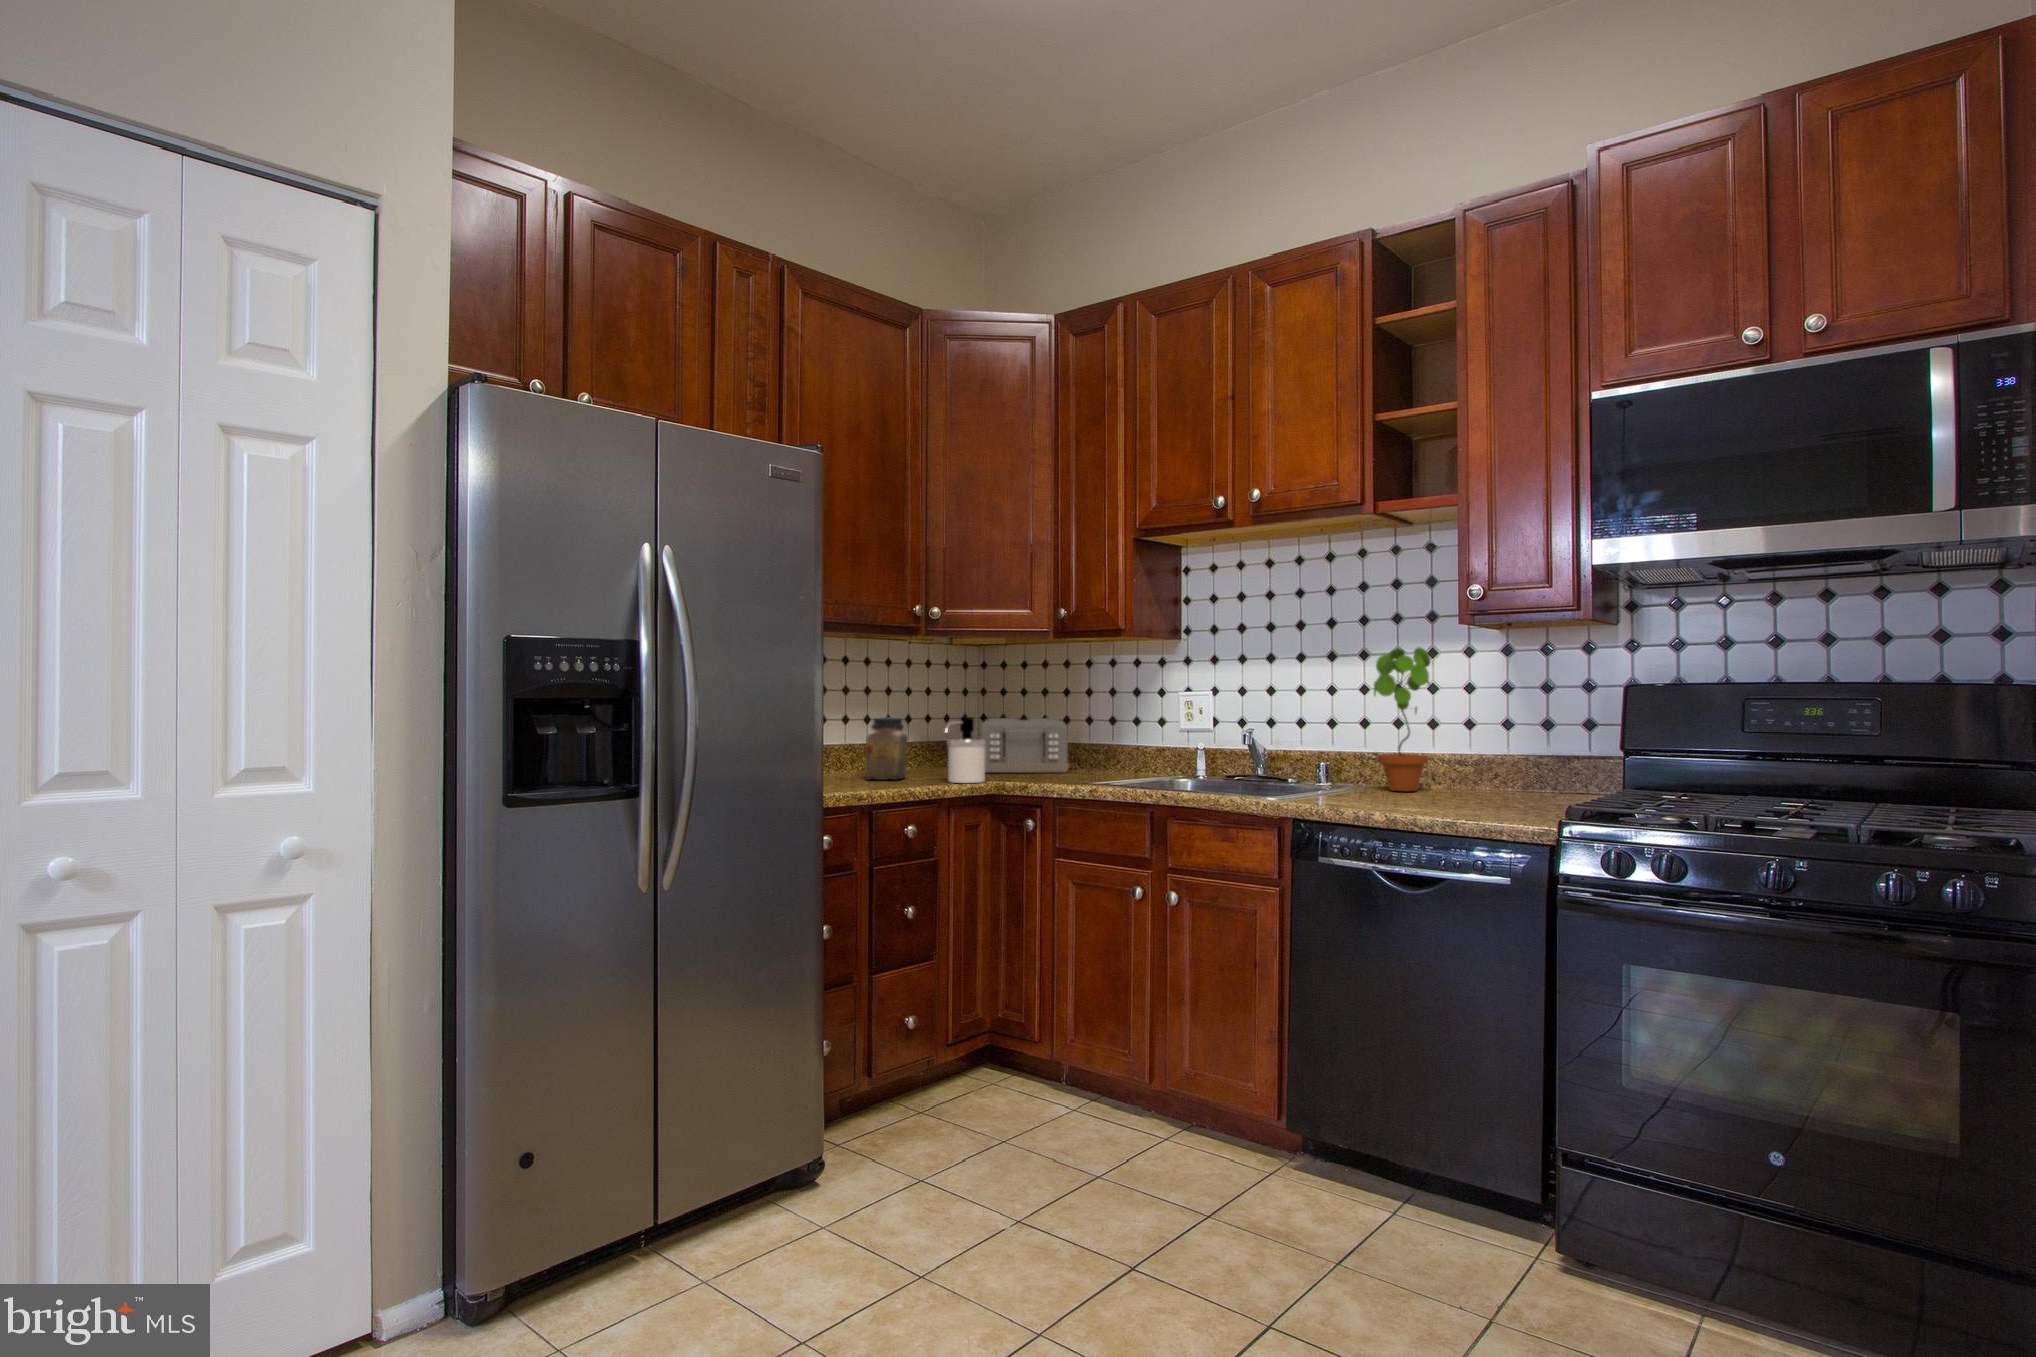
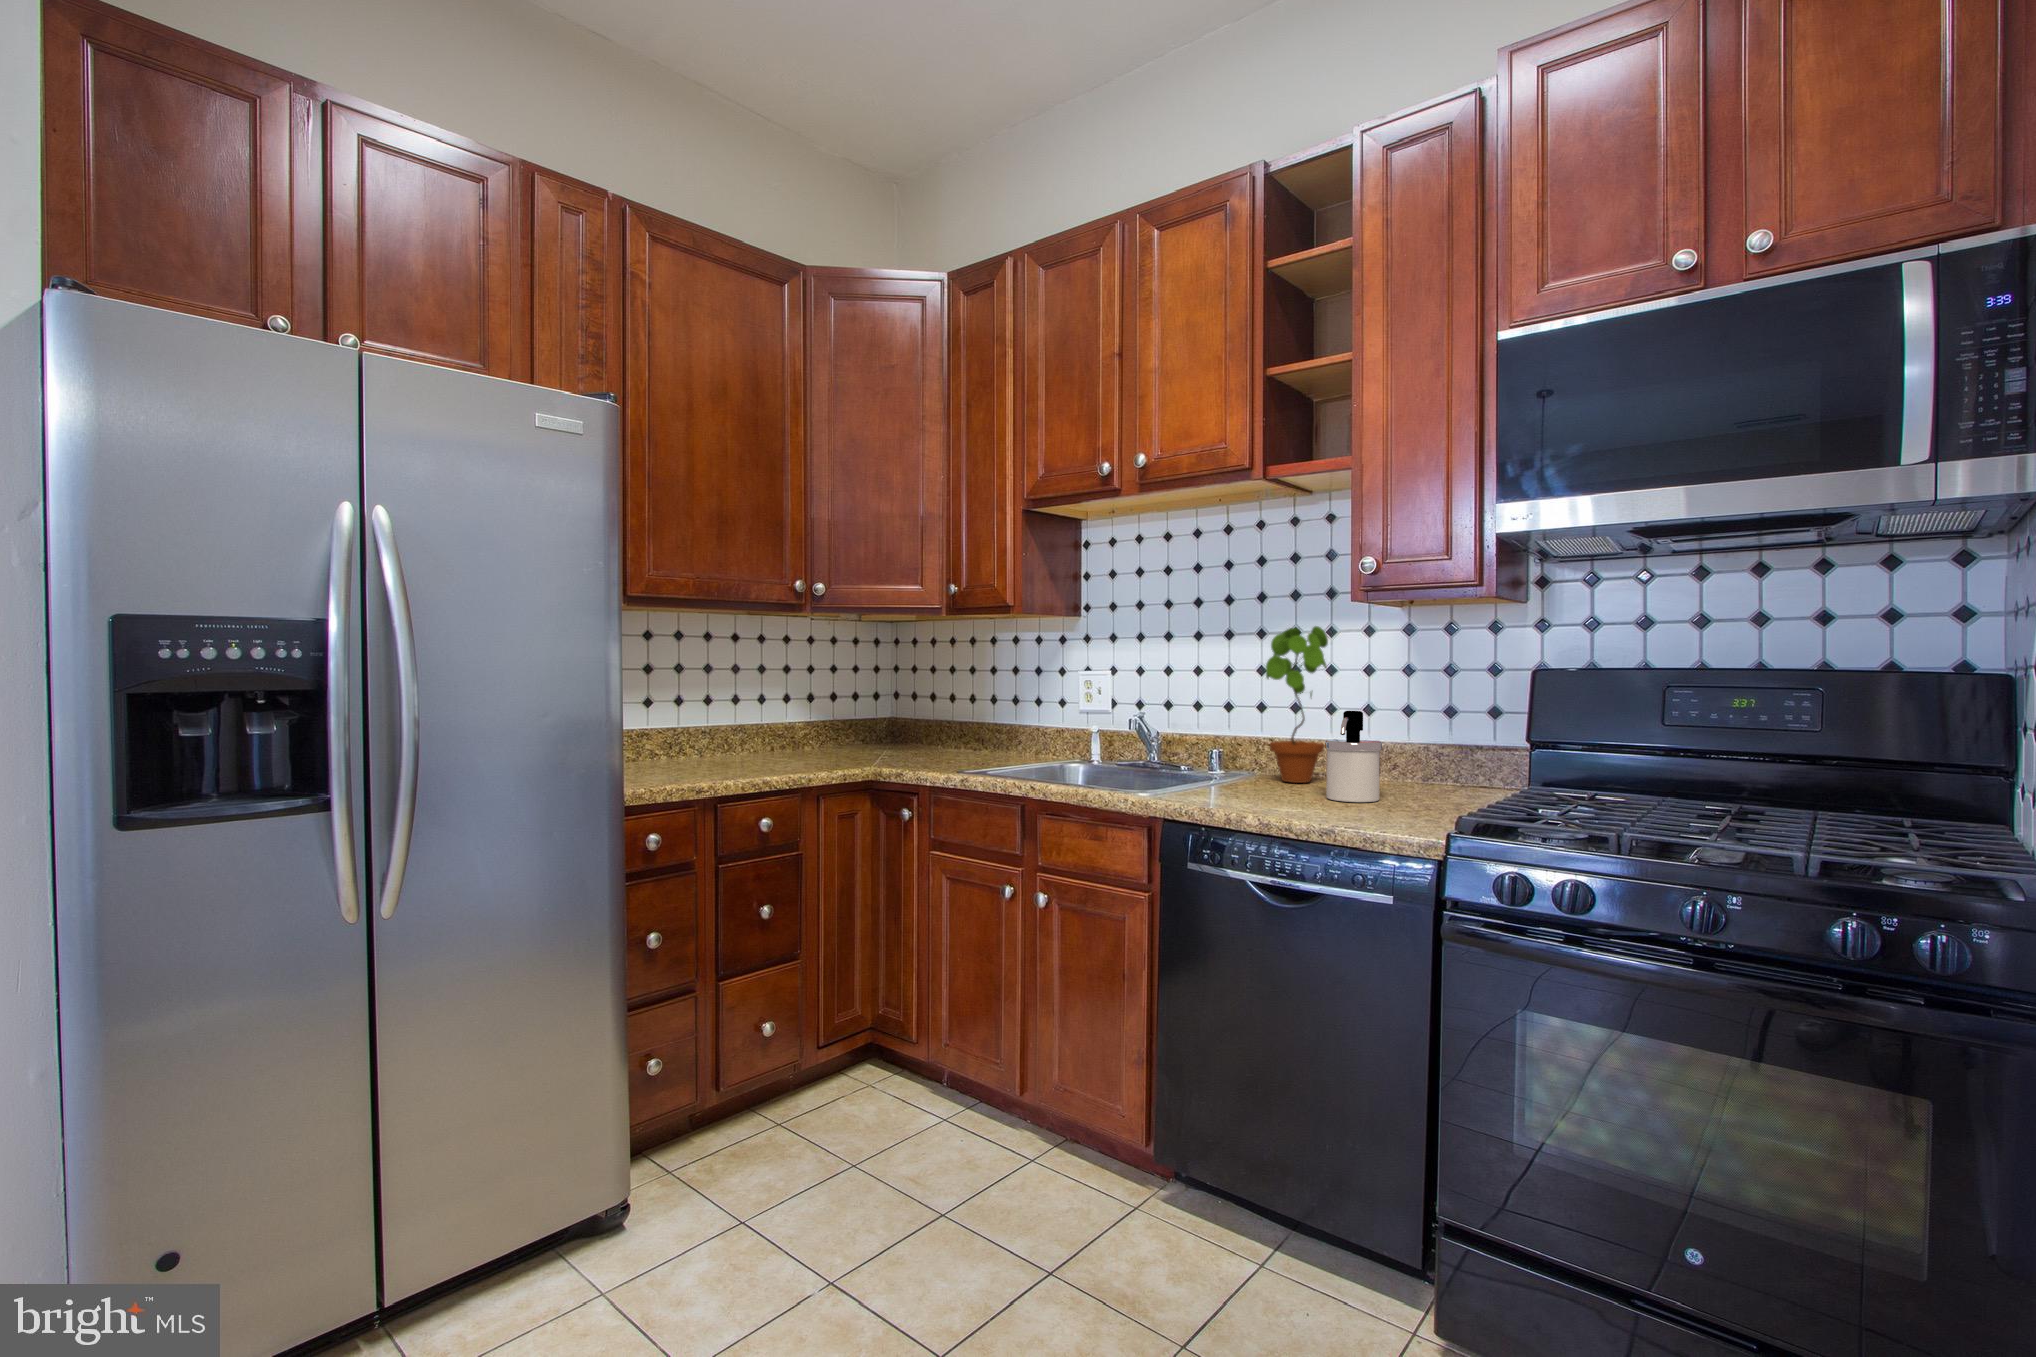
jar: present [866,717,908,780] -> none [743,699,791,765]
soap dispenser: present [945,717,987,783] -> present [1325,711,1382,802]
toaster: present [980,718,1069,773] -> none [873,697,970,755]

